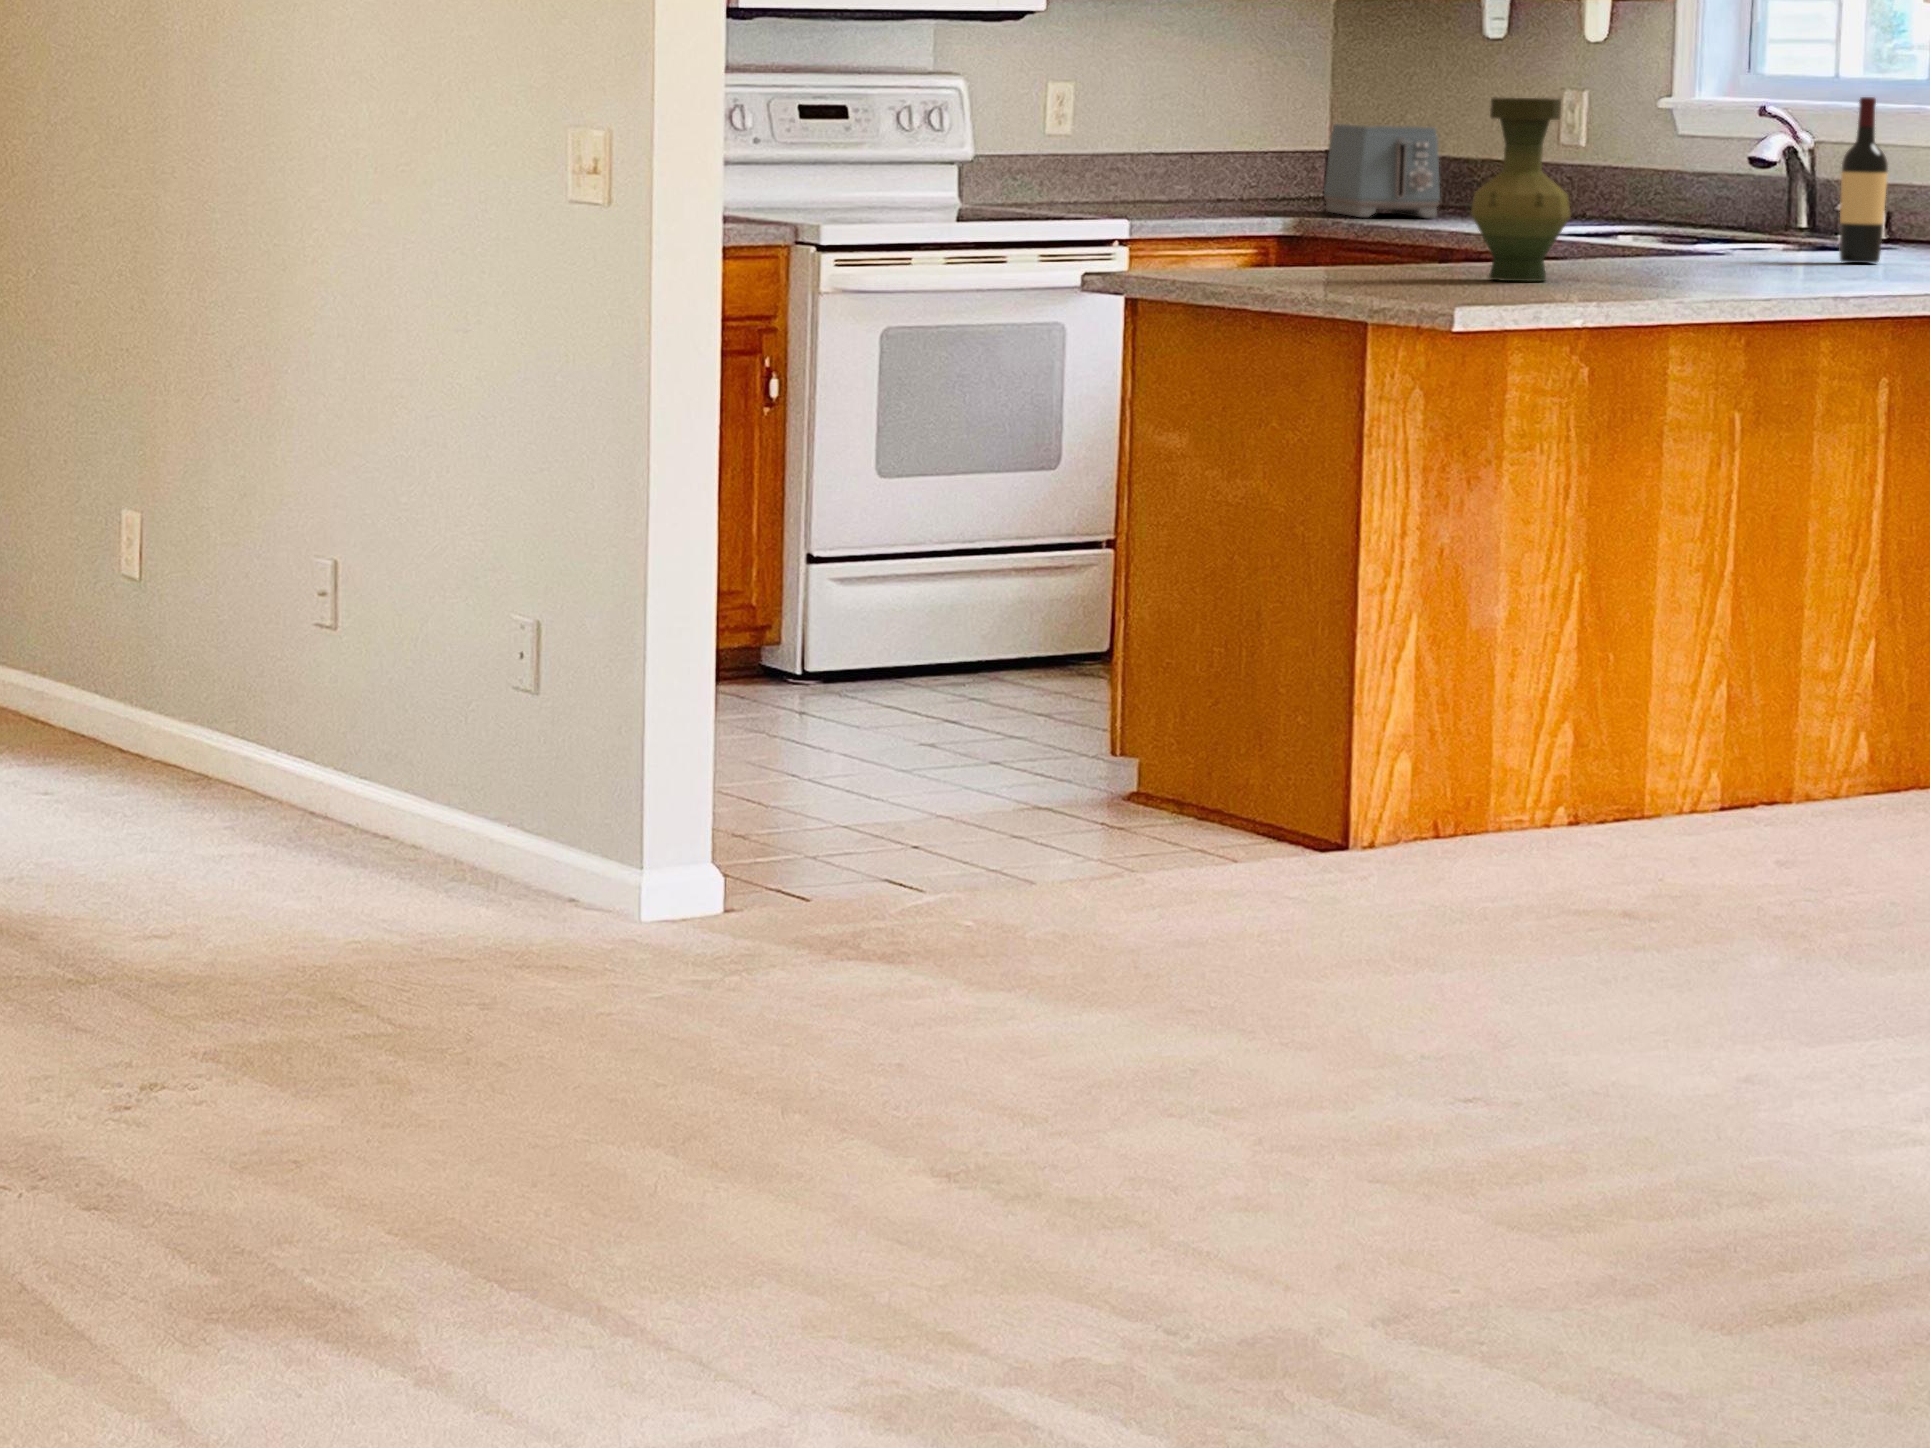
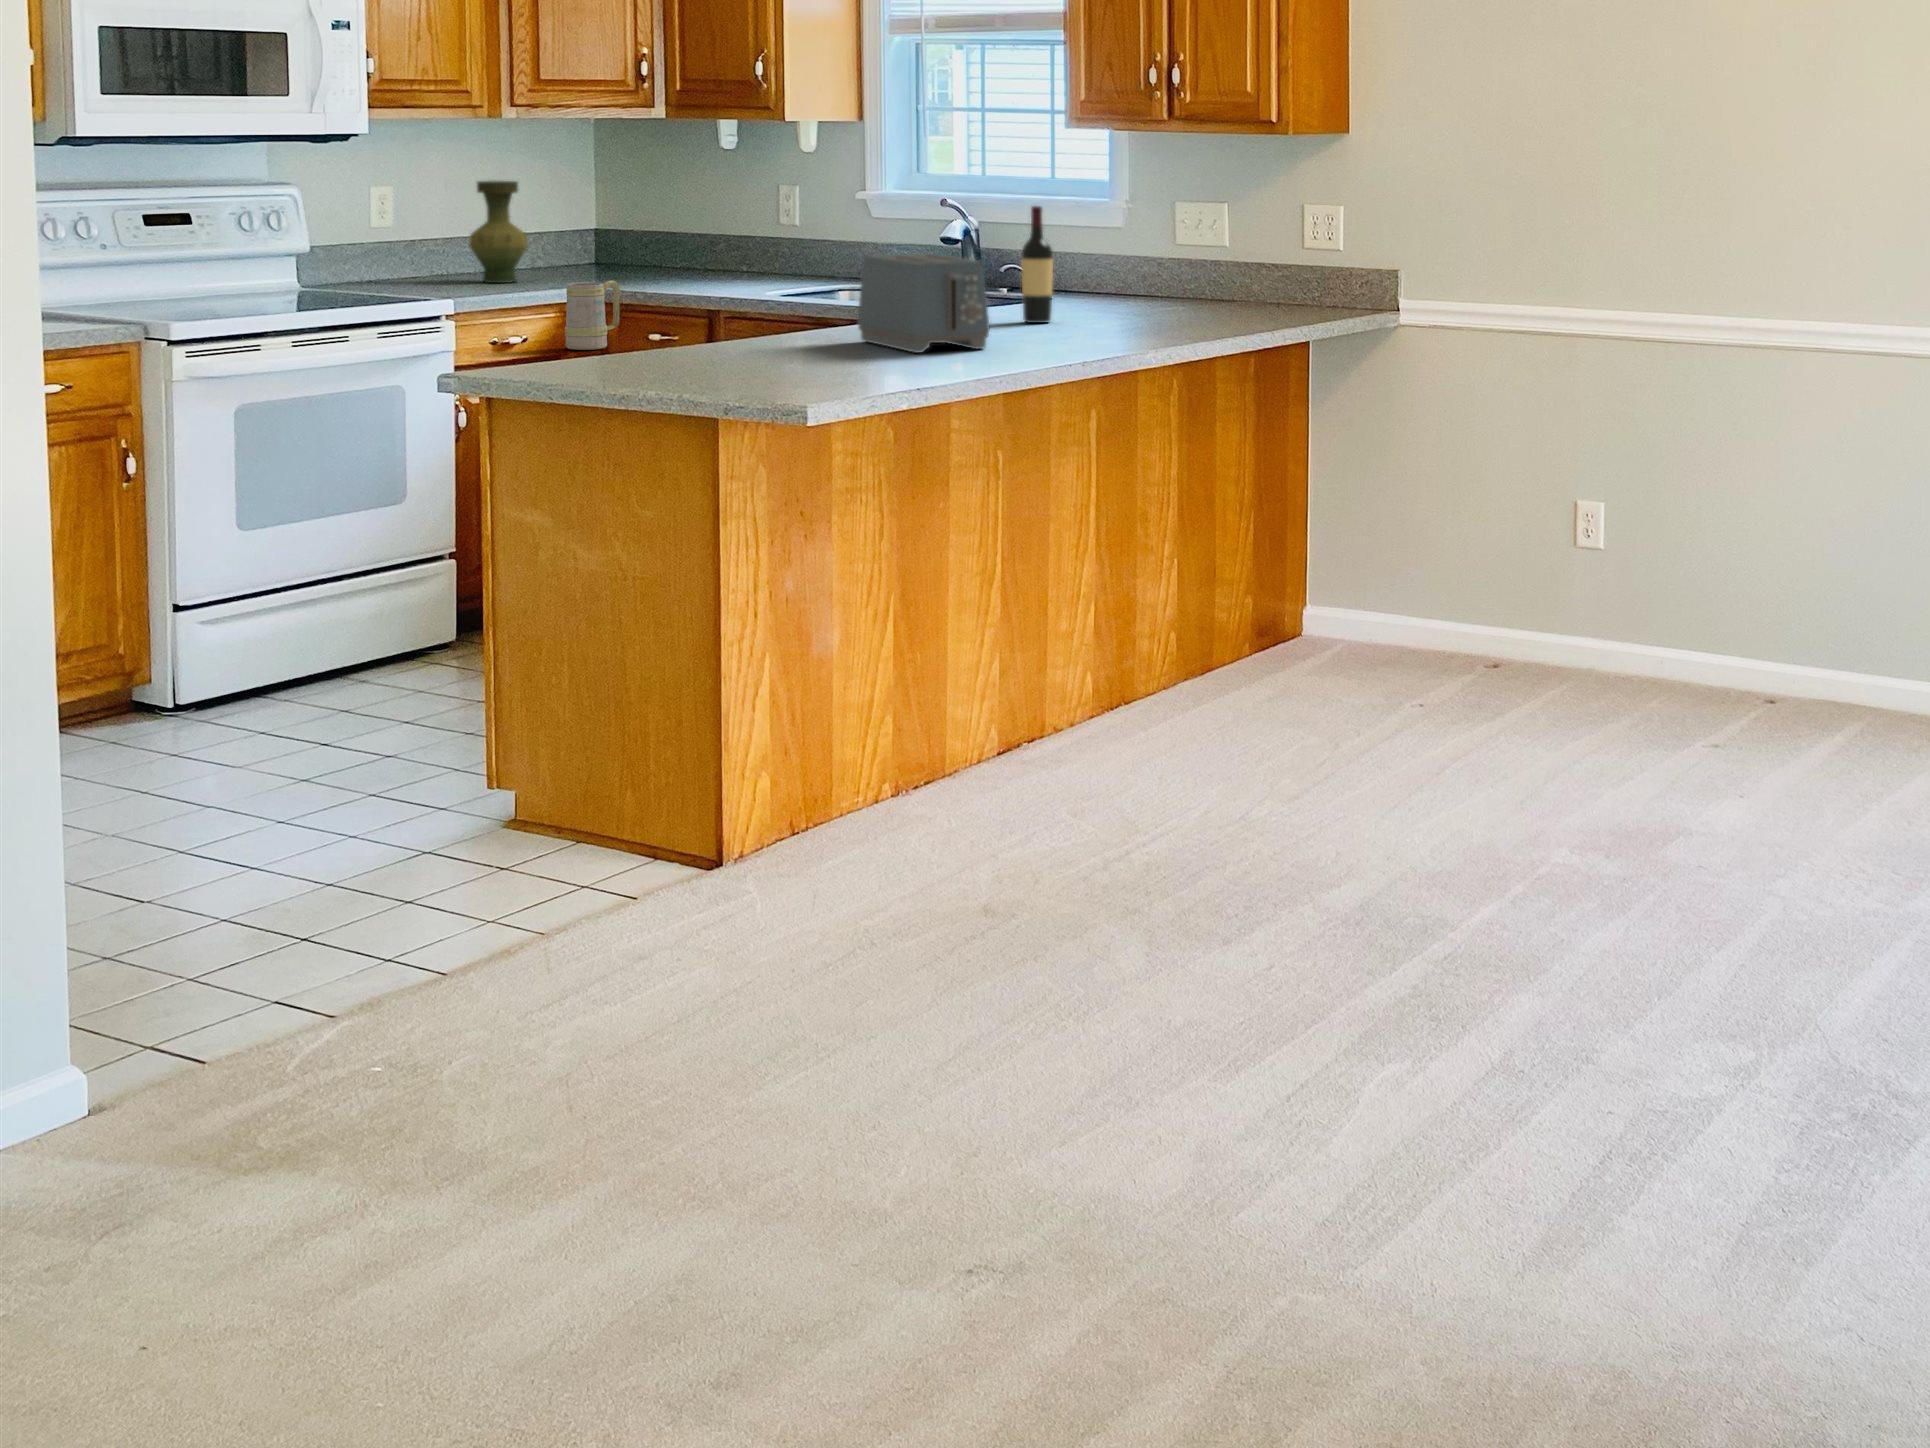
vase: present [1471,98,1571,281] -> present [469,181,528,283]
toaster: present [1324,124,1440,218] -> present [857,253,990,353]
mug: none [1232,176,1301,260] -> present [565,280,620,350]

